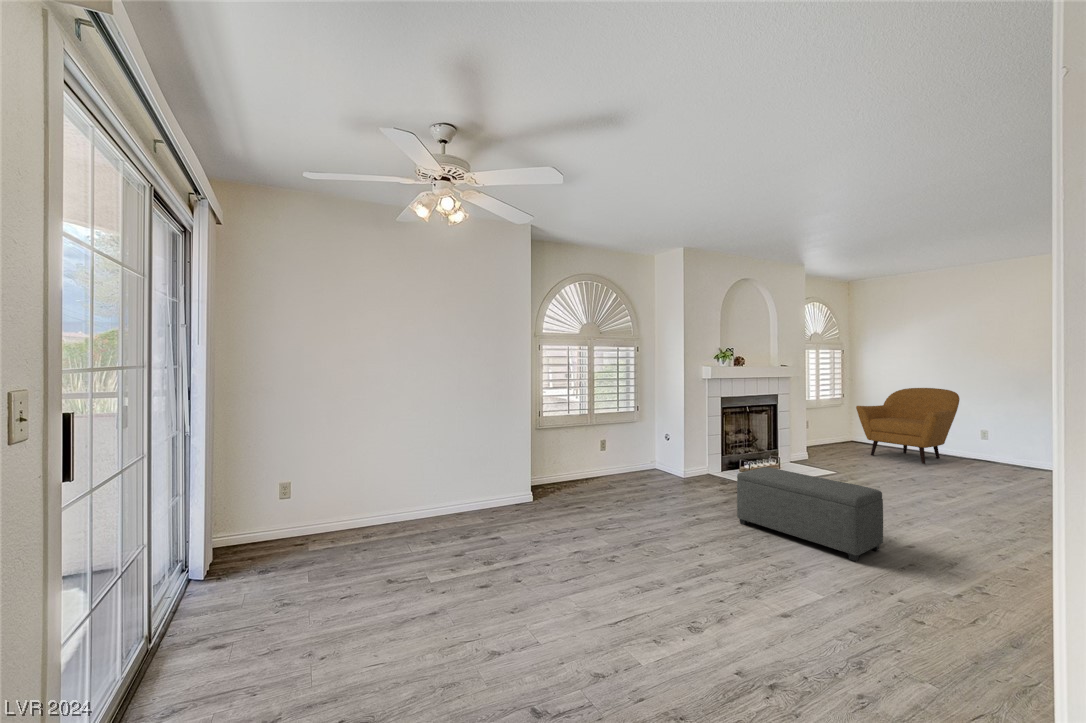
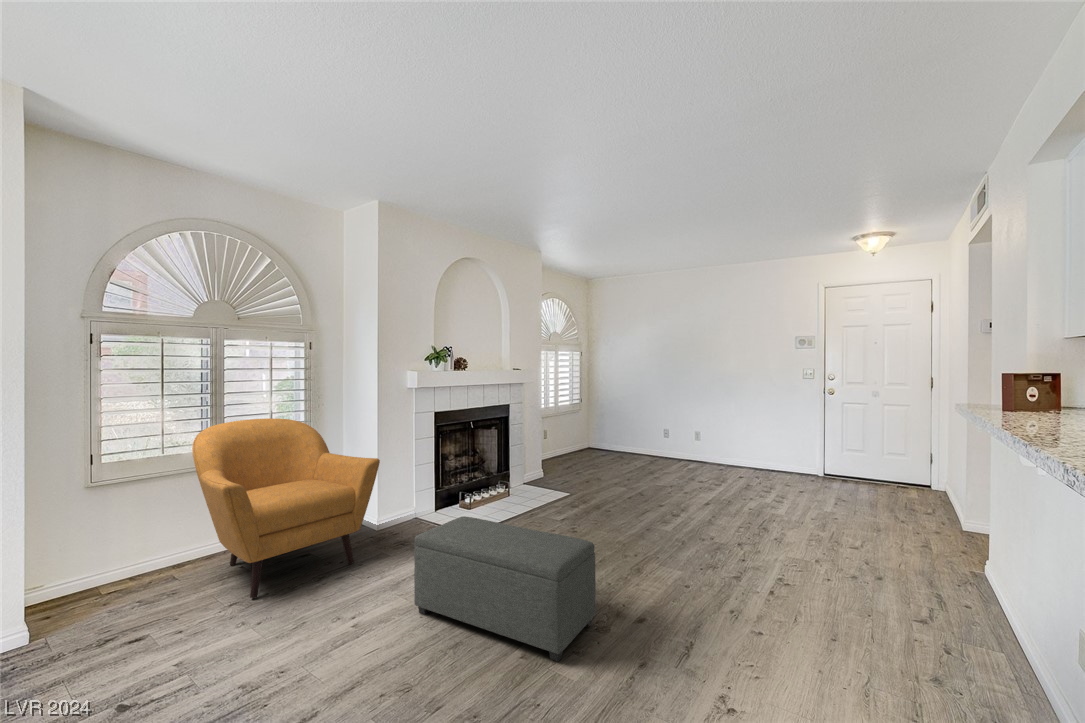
armchair: present [856,388,960,464] -> present [192,418,380,598]

